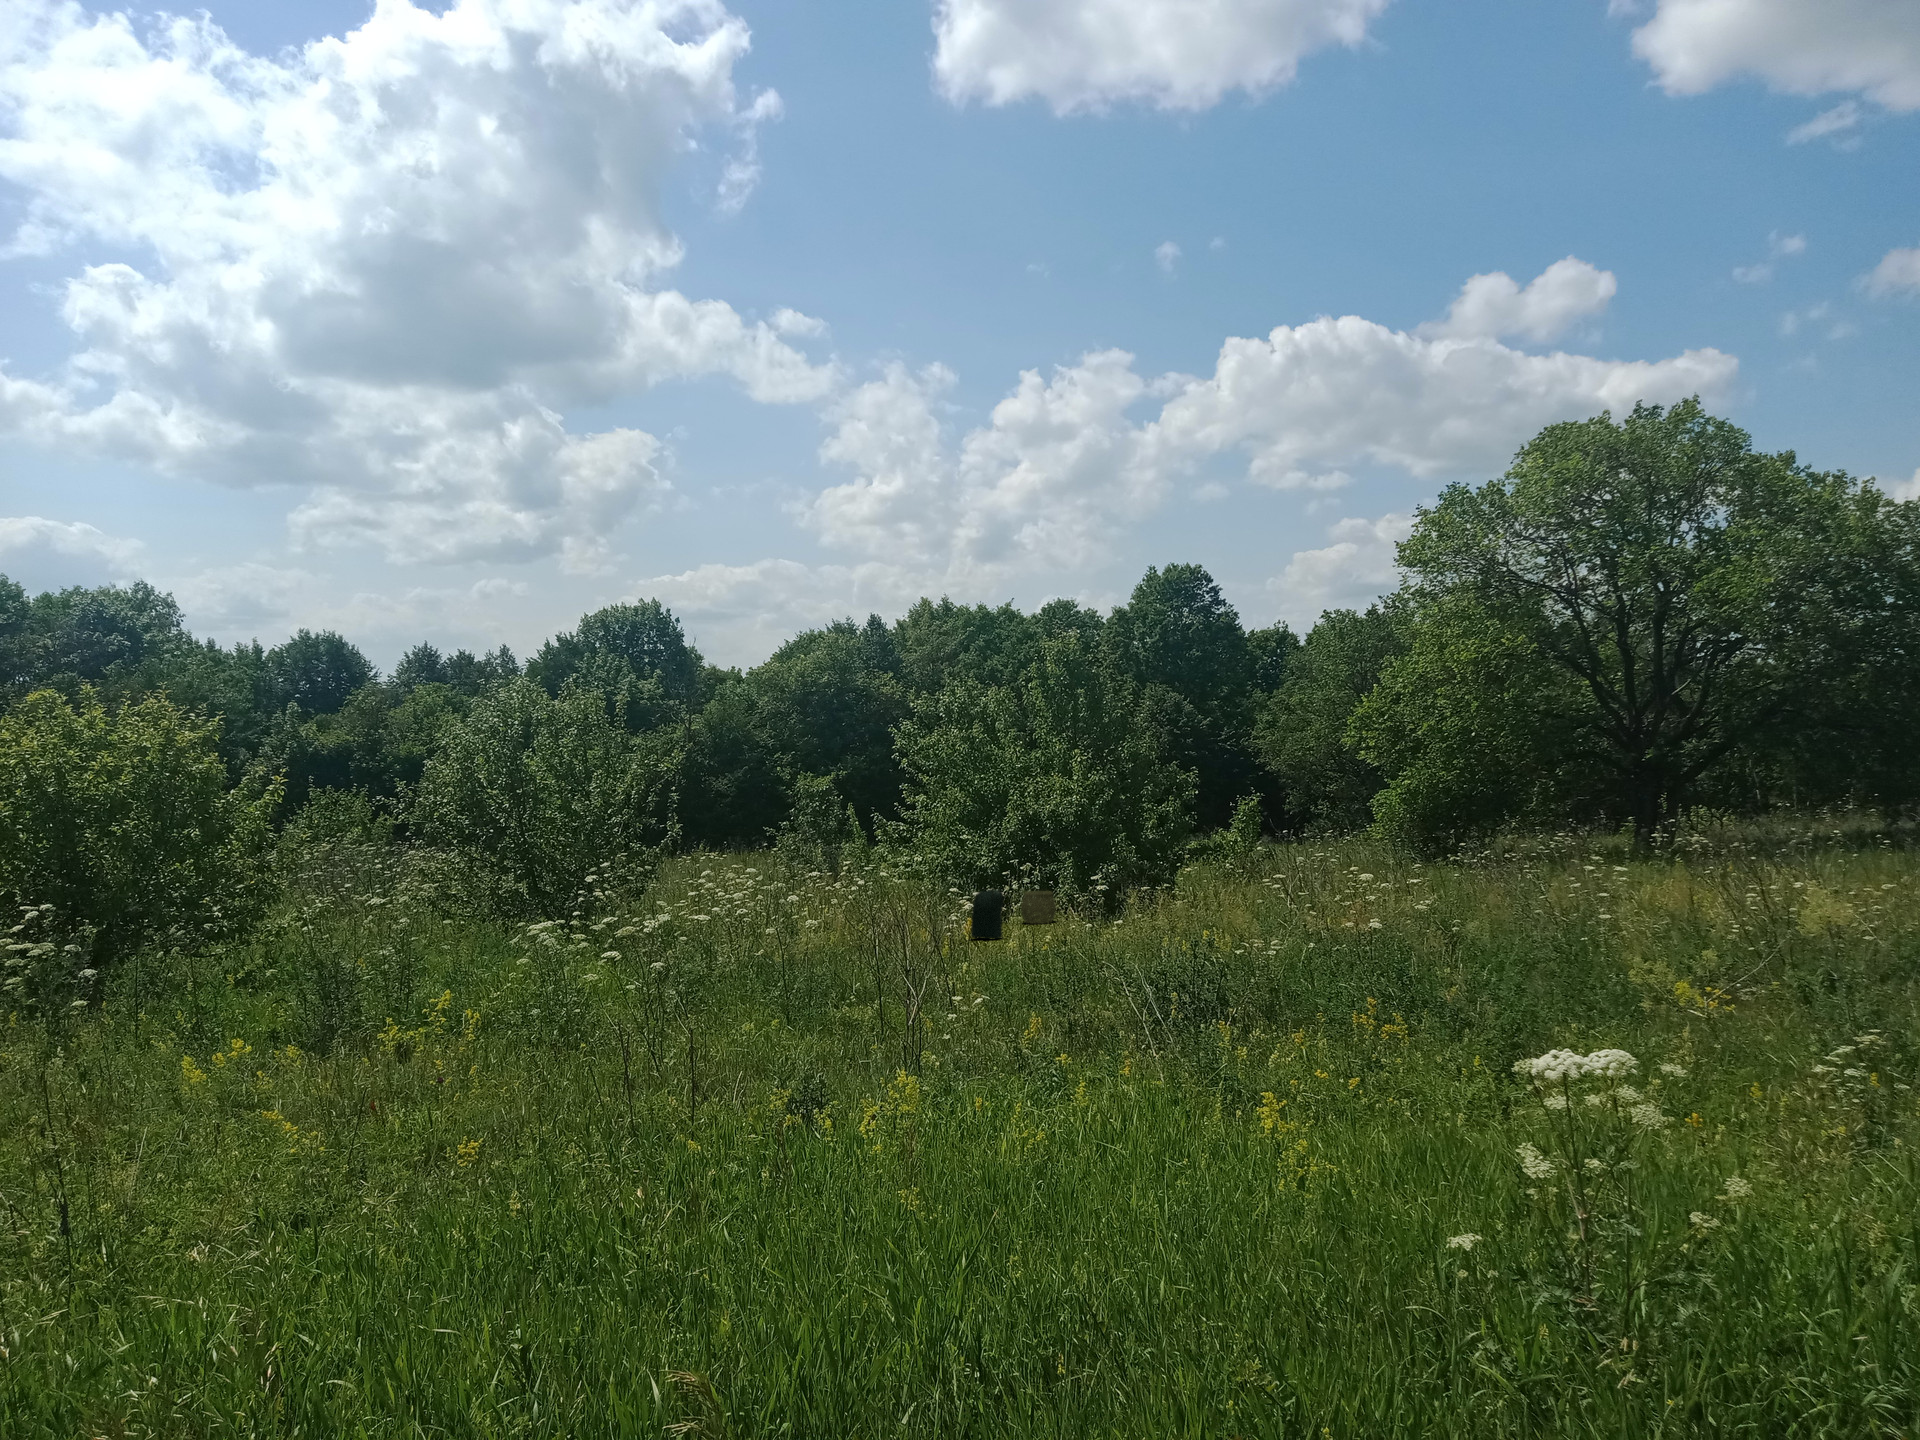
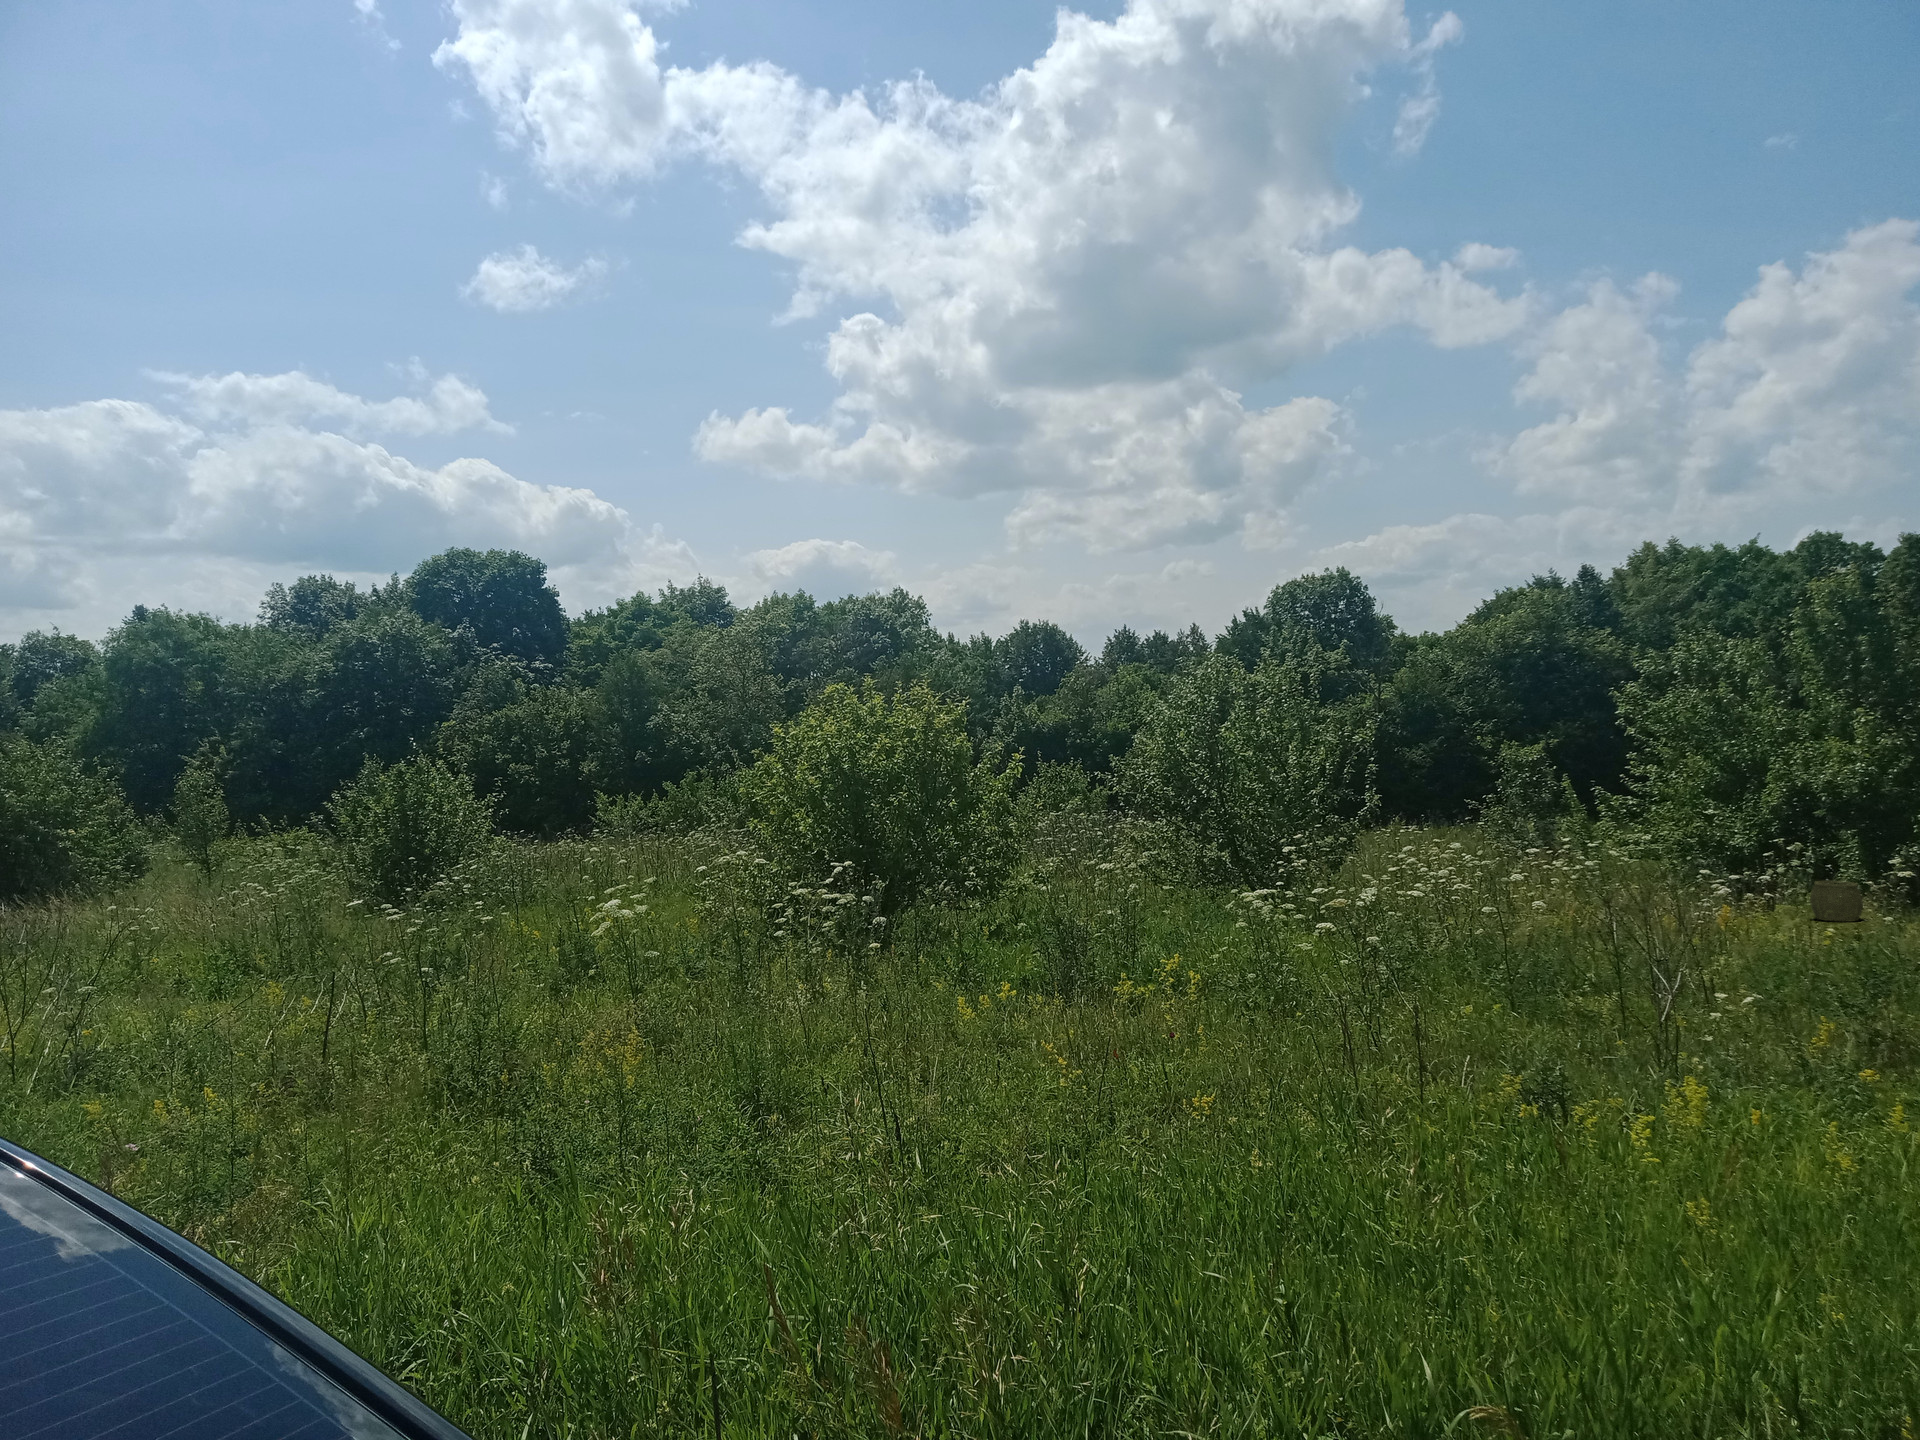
backpack: present [971,889,1004,939] -> none [1744,878,1796,941]

